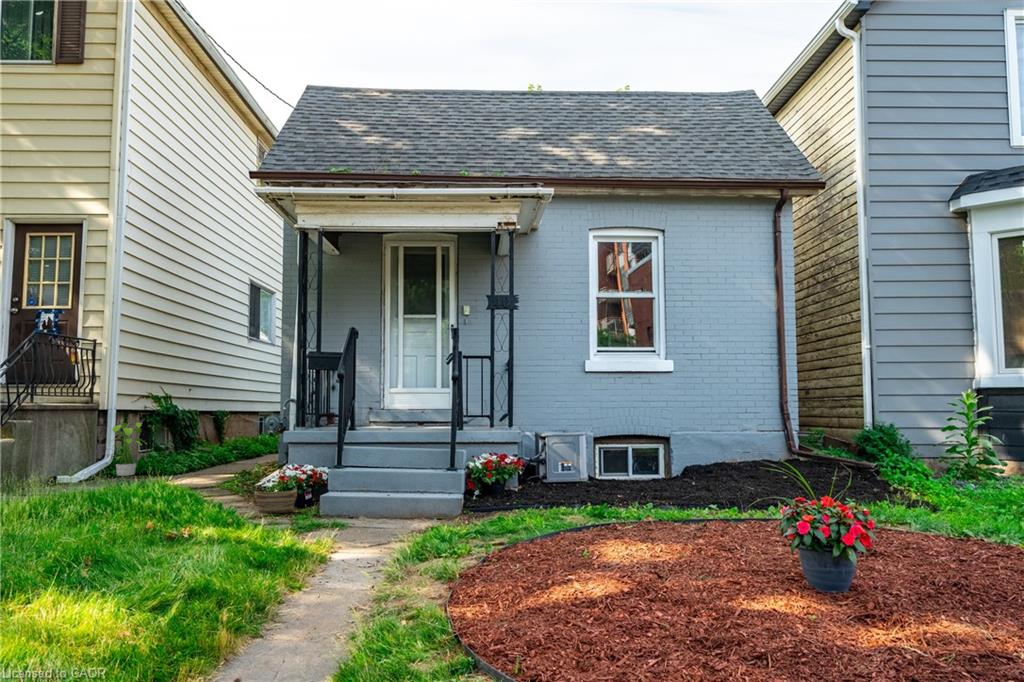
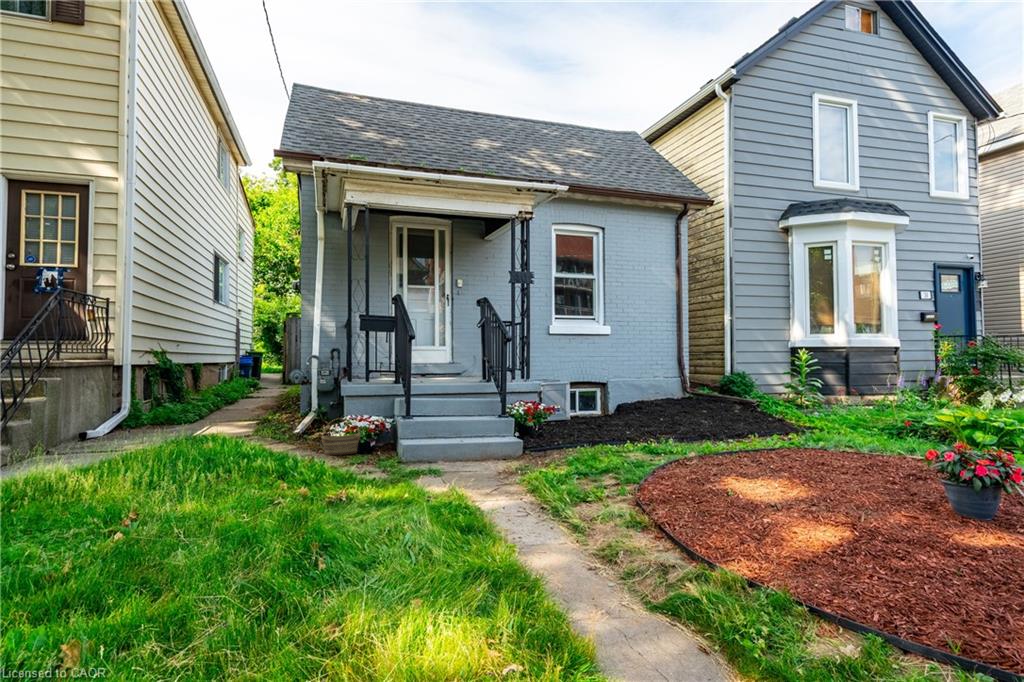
potted plant: present [112,423,144,476] -> none [124,376,166,427]

